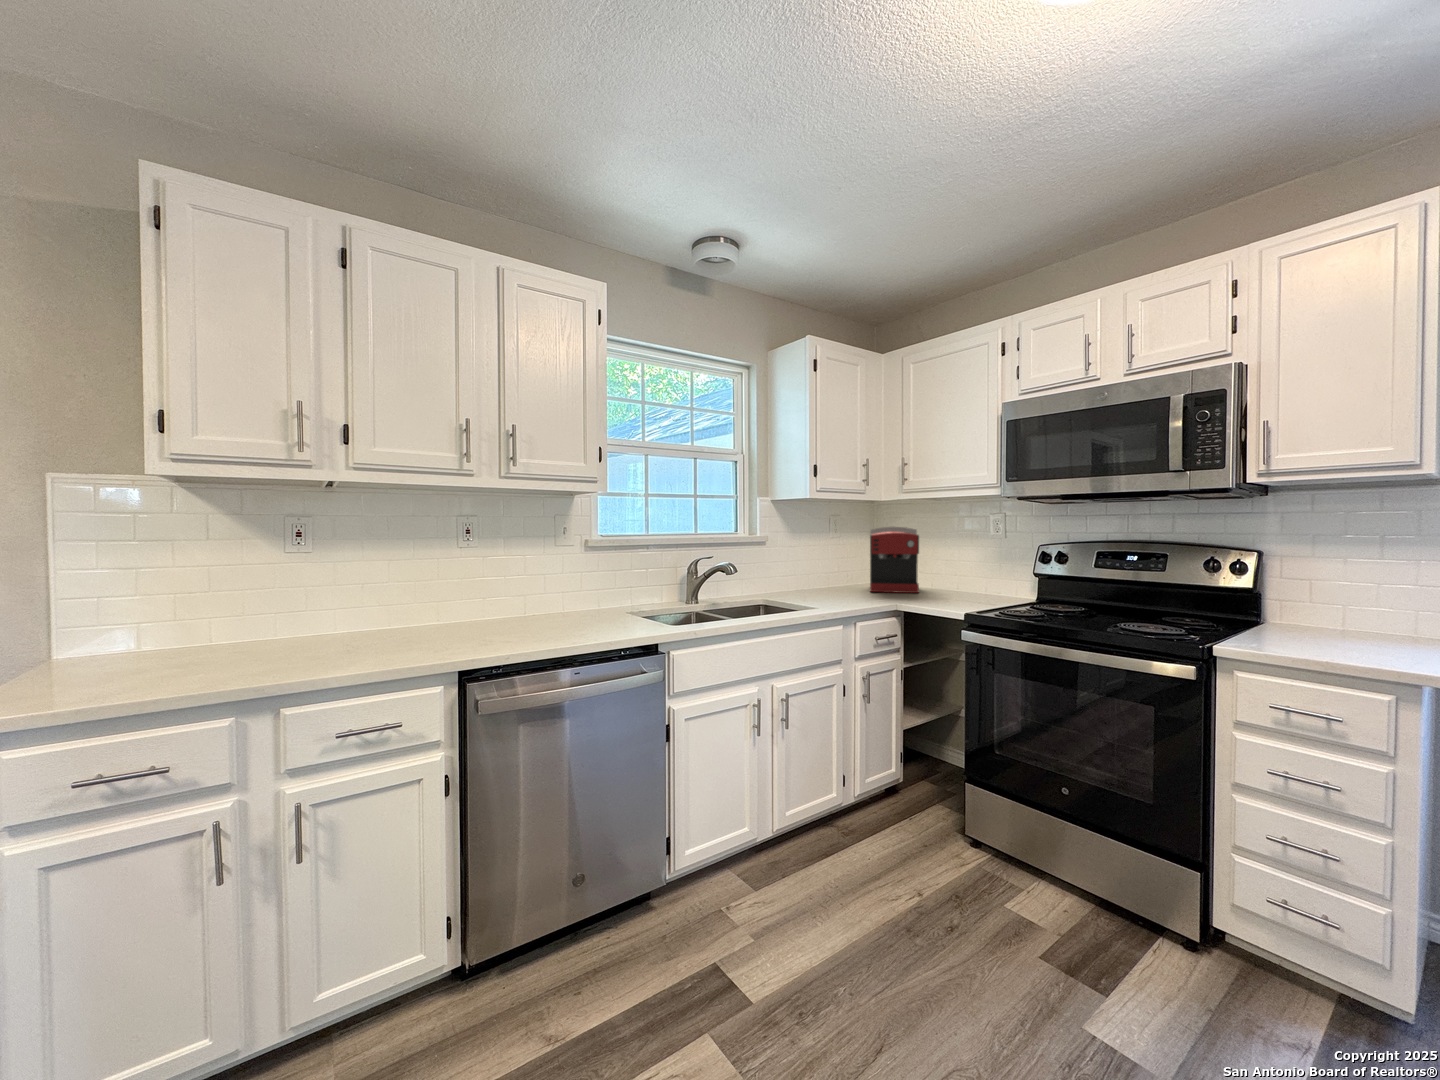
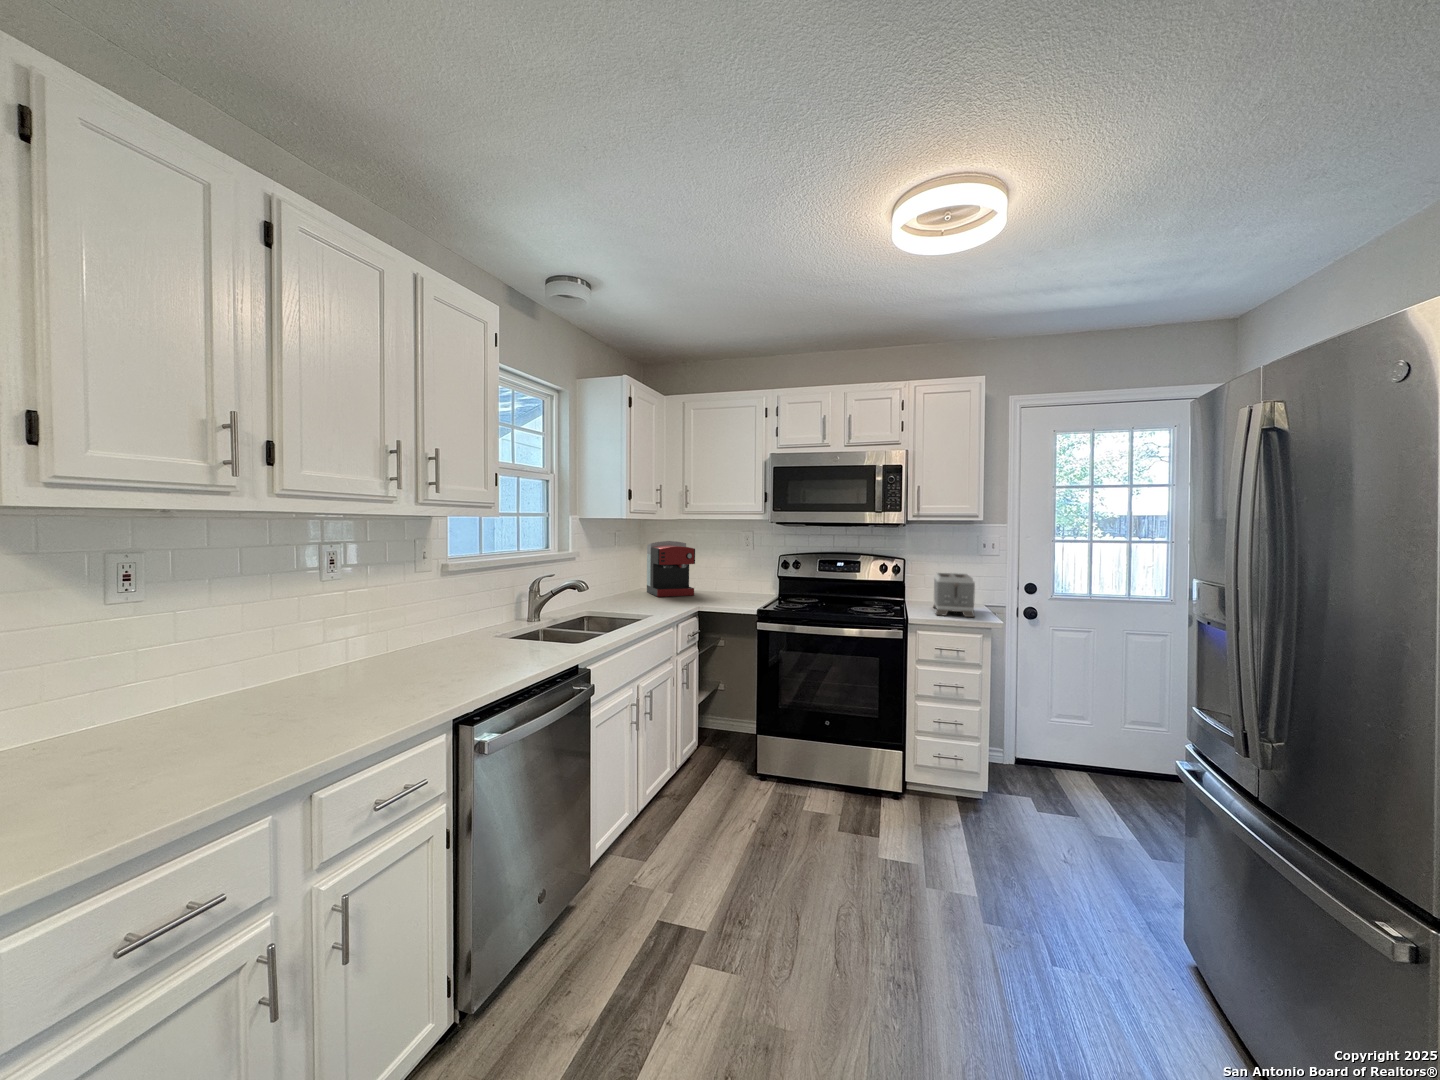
toaster: none [1294,572,1408,657] -> present [933,573,975,617]

